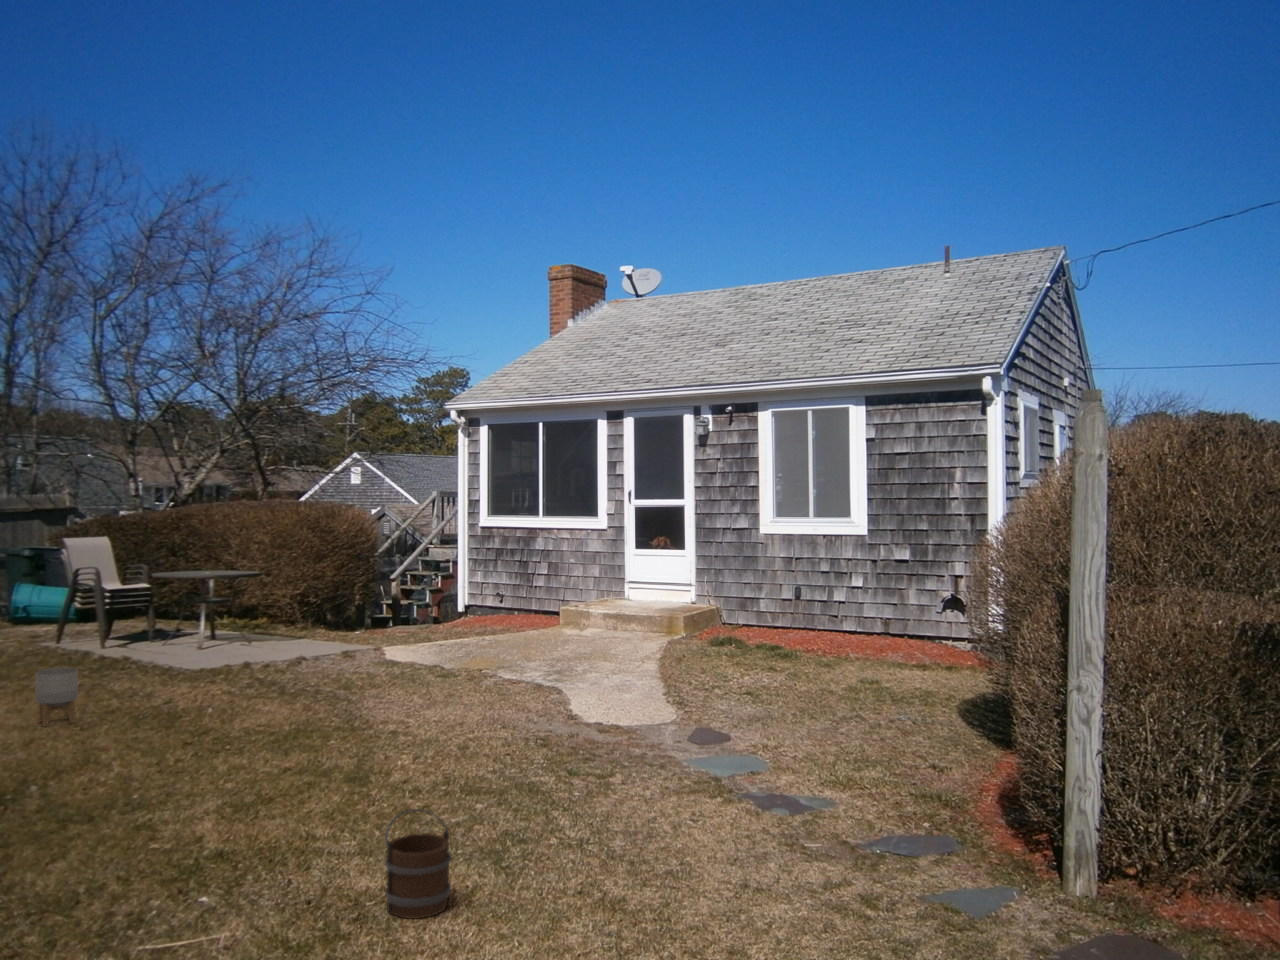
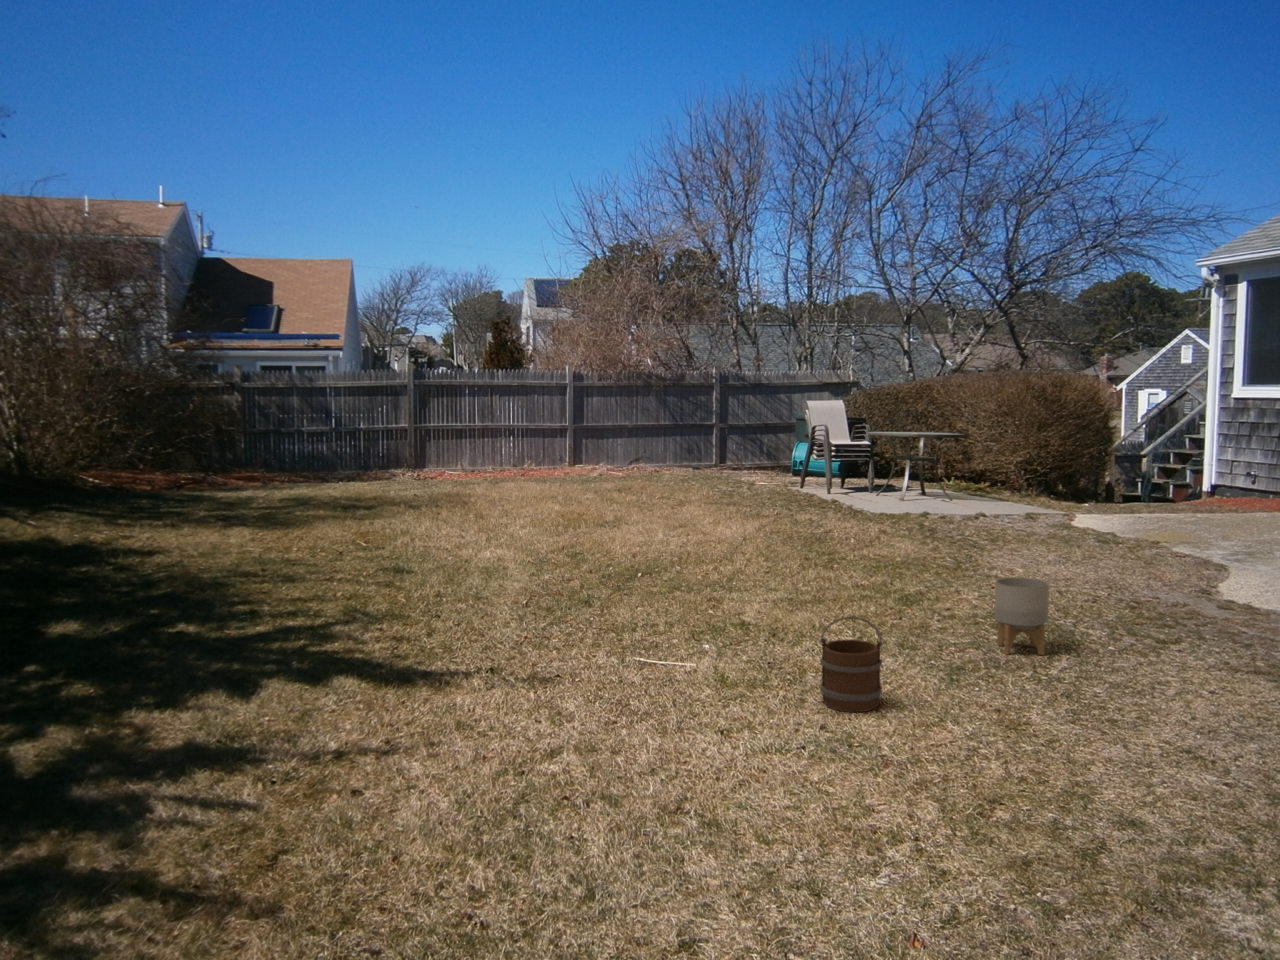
planter: present [35,667,78,727] -> present [995,577,1049,655]

